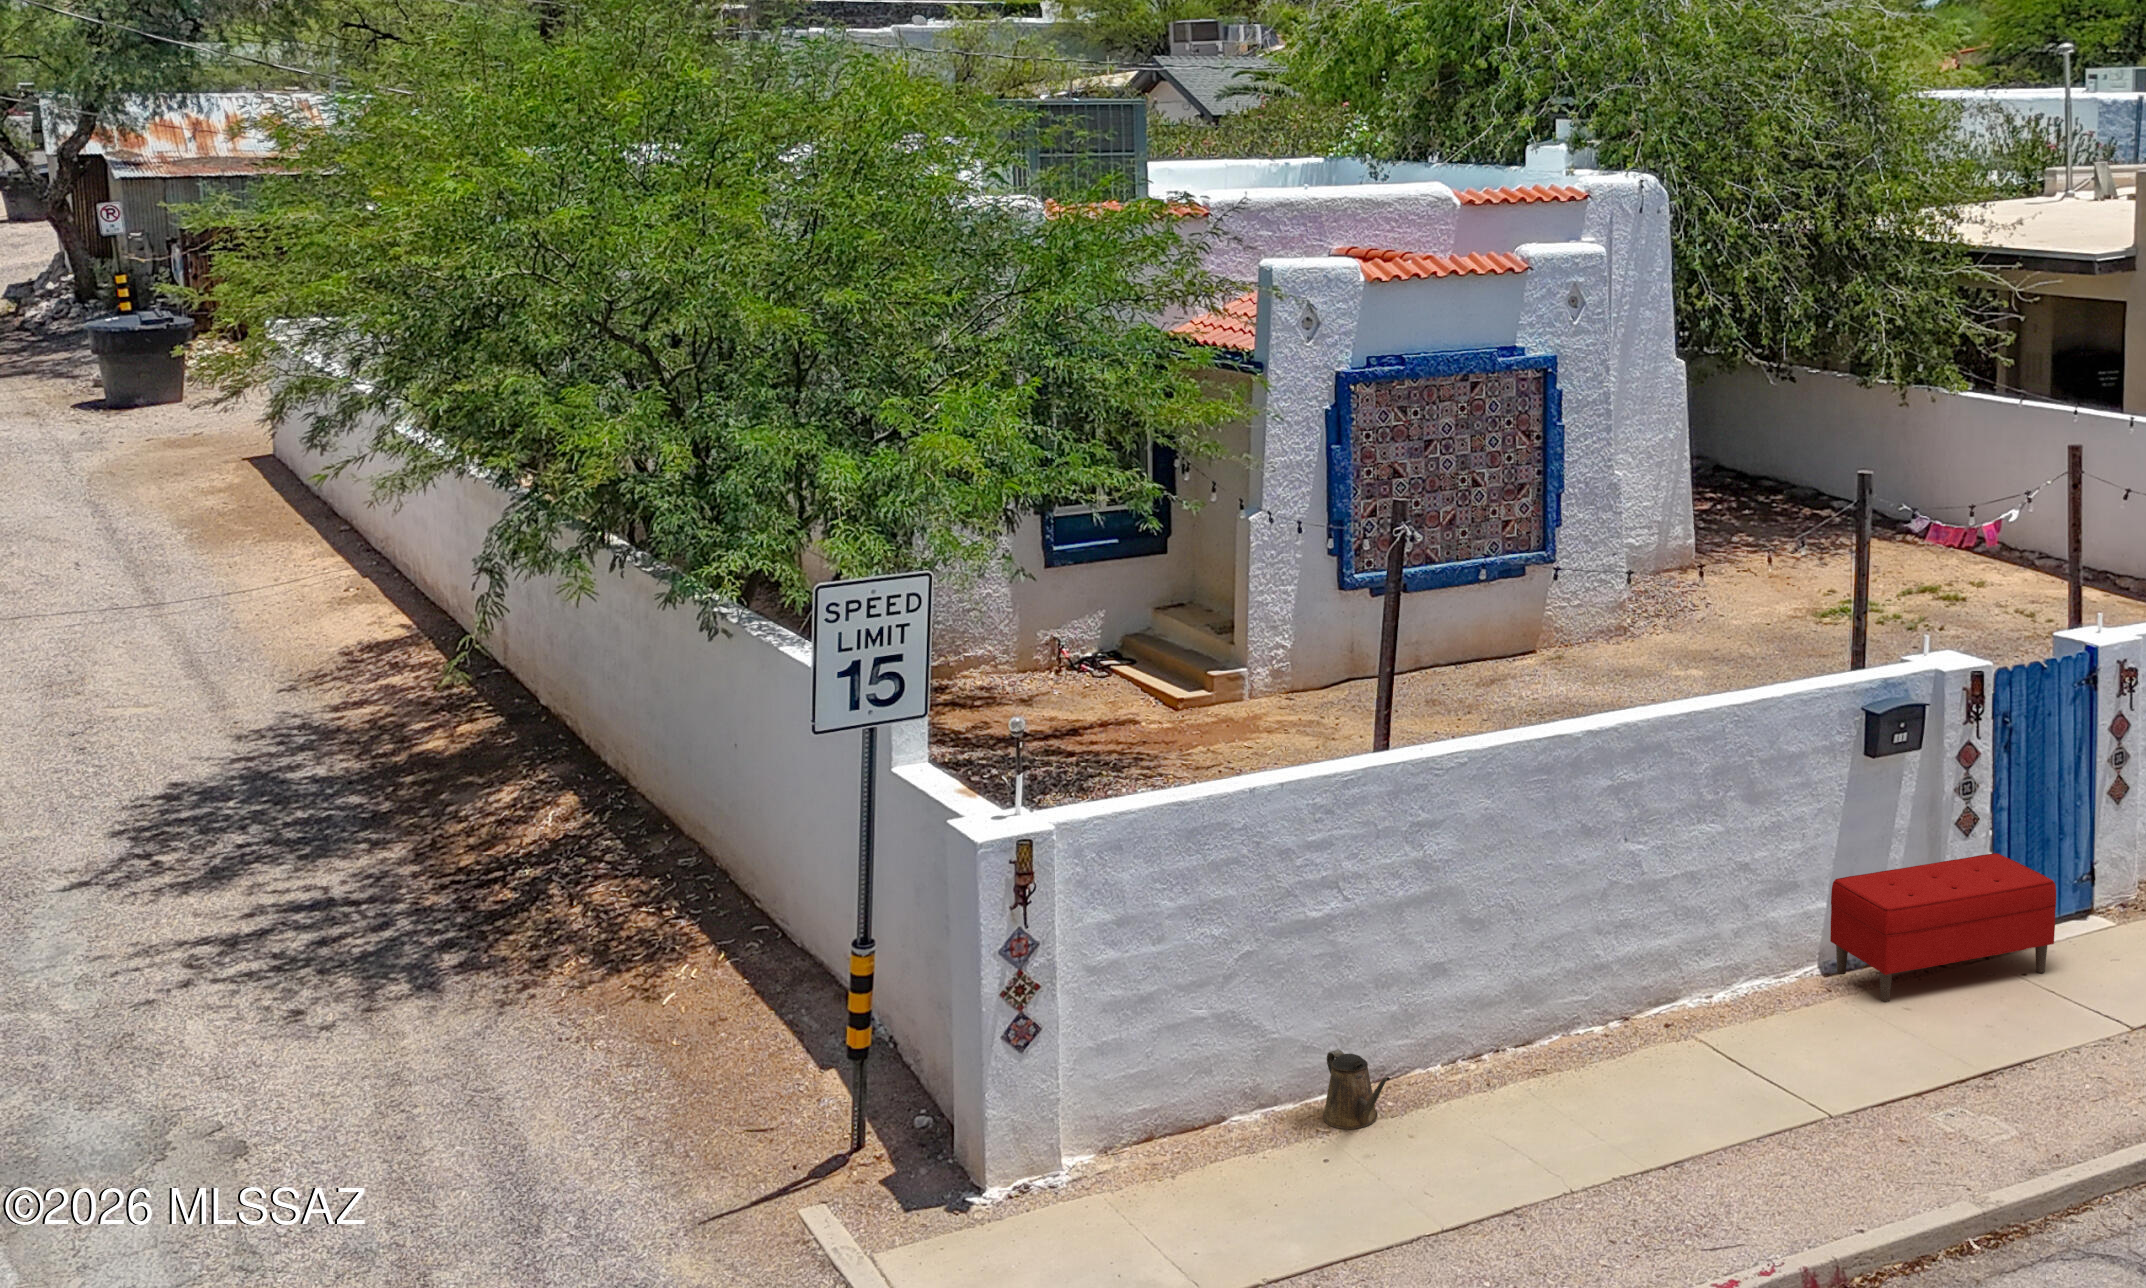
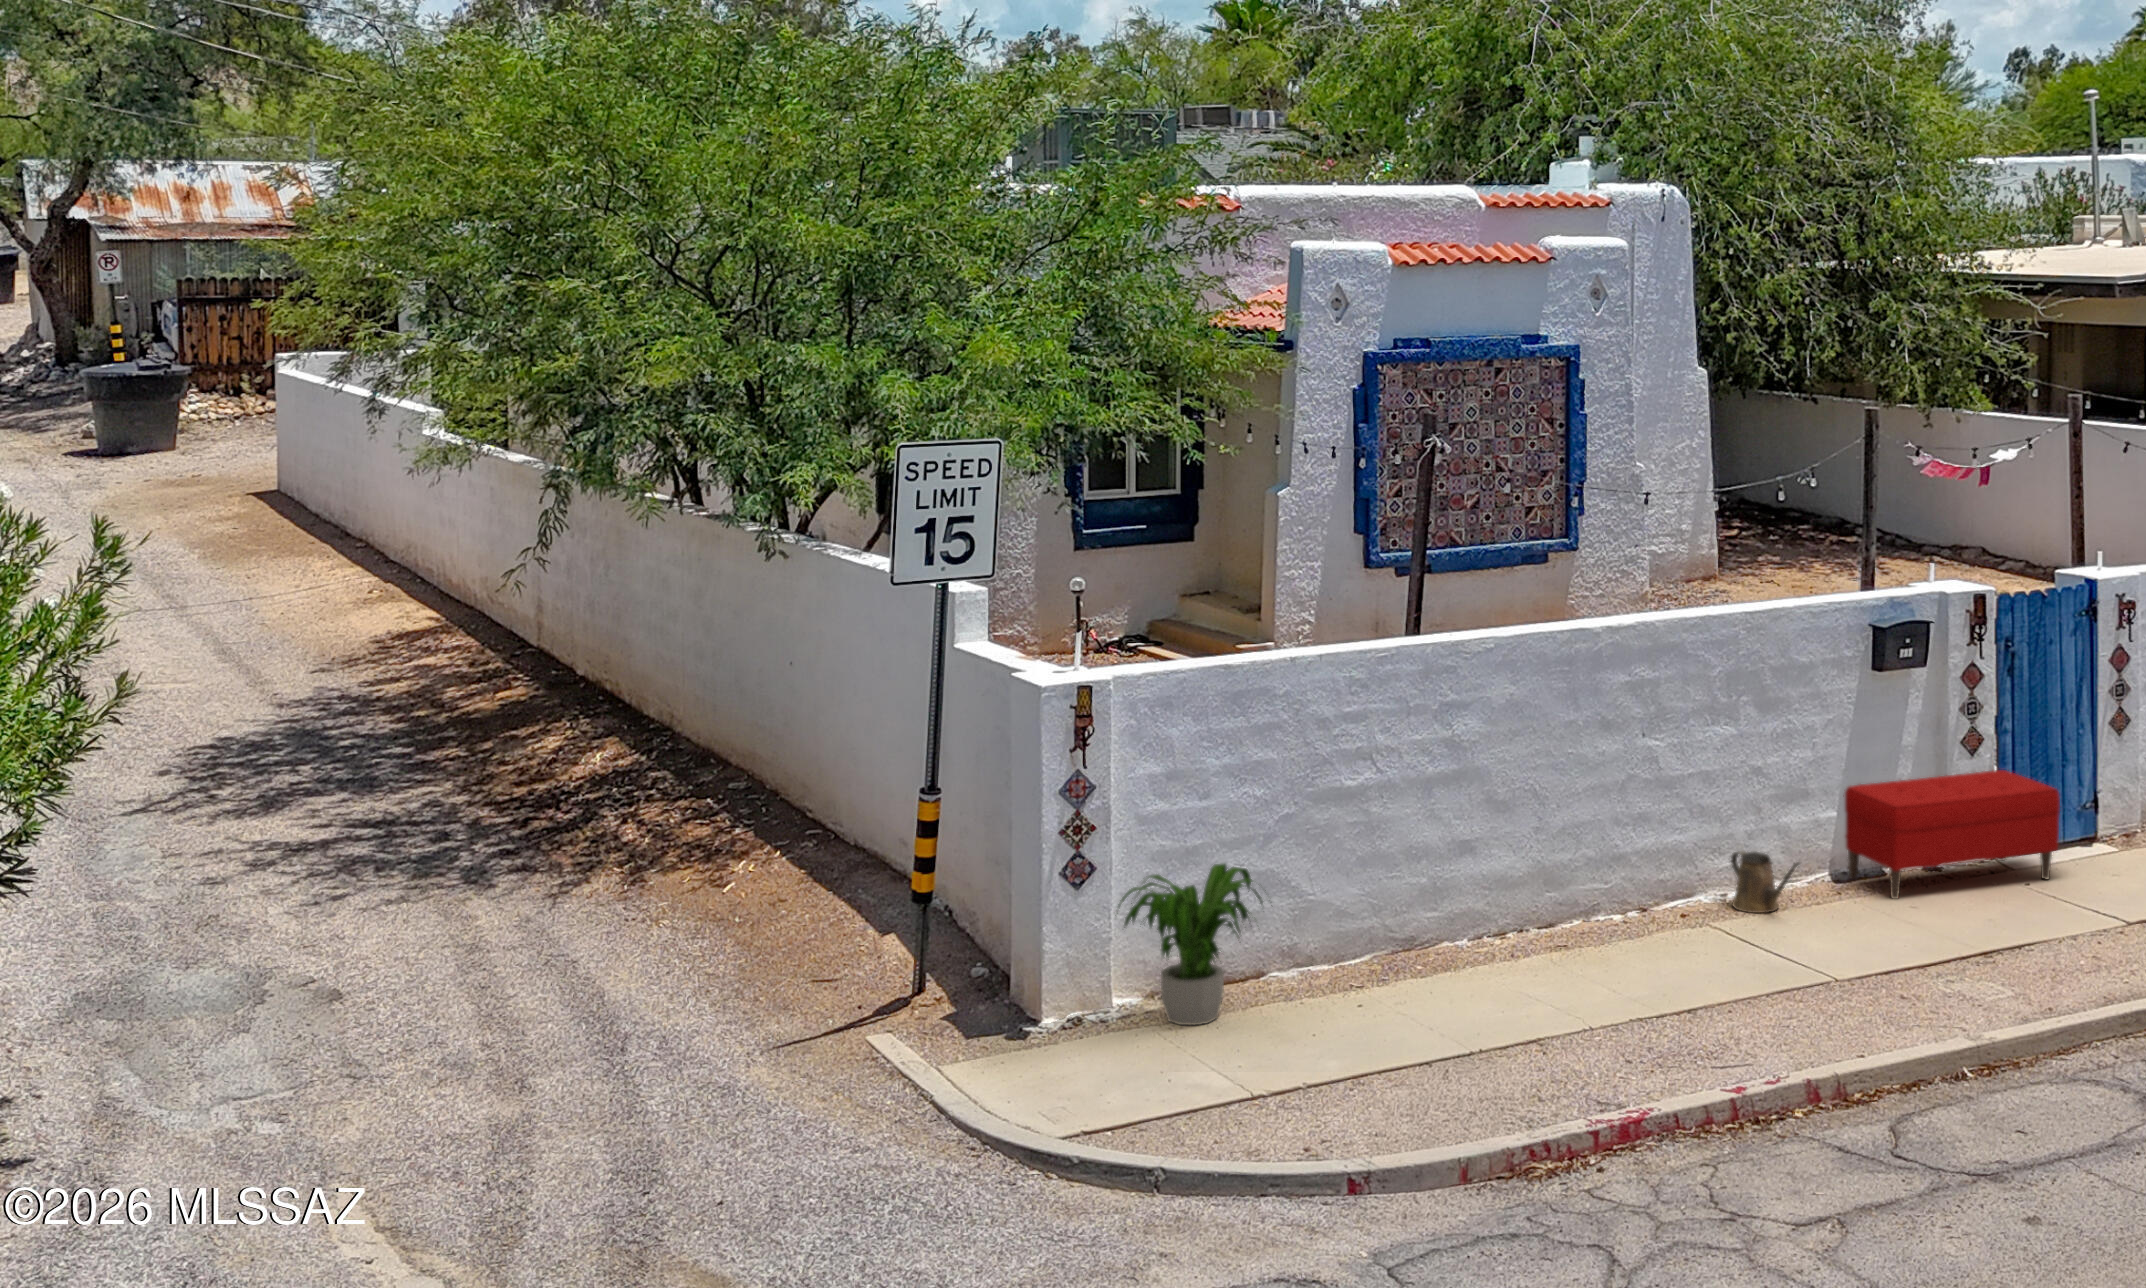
potted plant: none [1062,1017,1232,1197] -> present [1118,864,1262,1025]
watering can: present [1323,1049,1390,1129] -> present [1731,851,1800,913]

